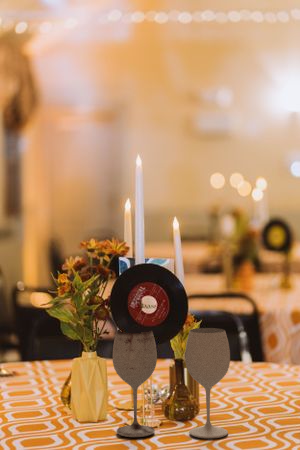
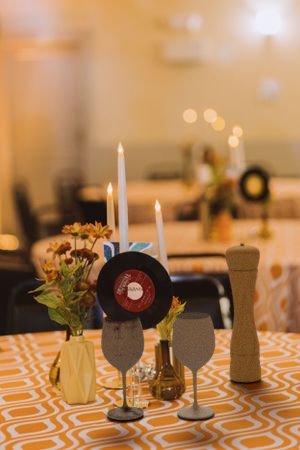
pepper mill: none [243,264,278,407] -> present [225,243,261,382]

